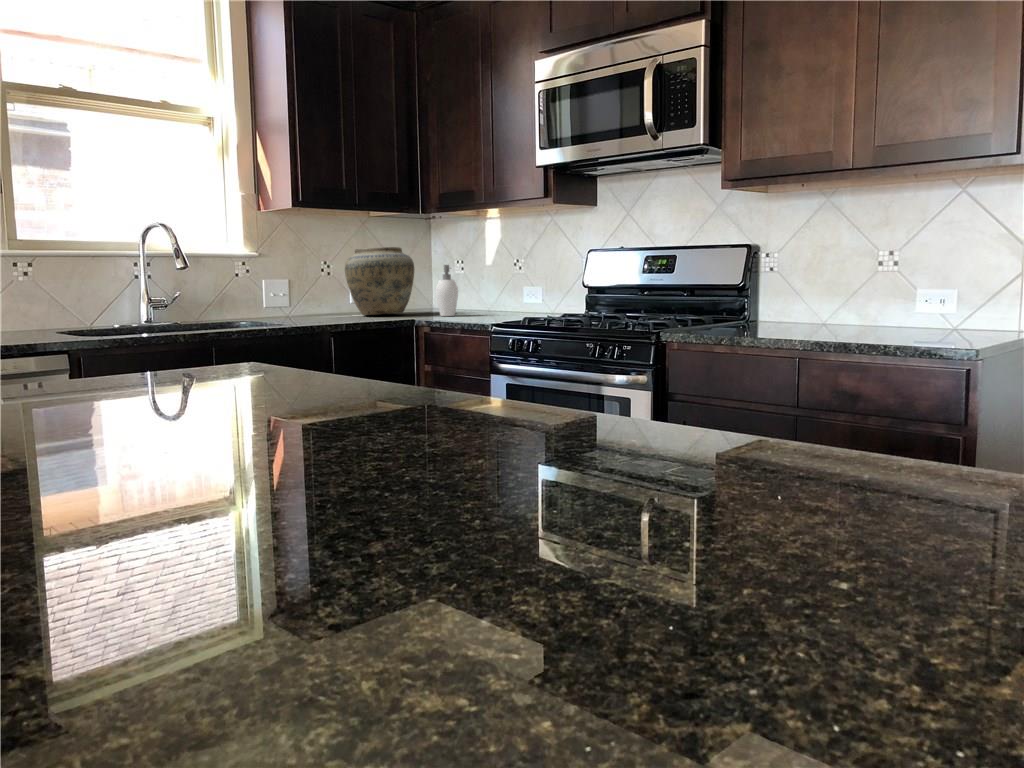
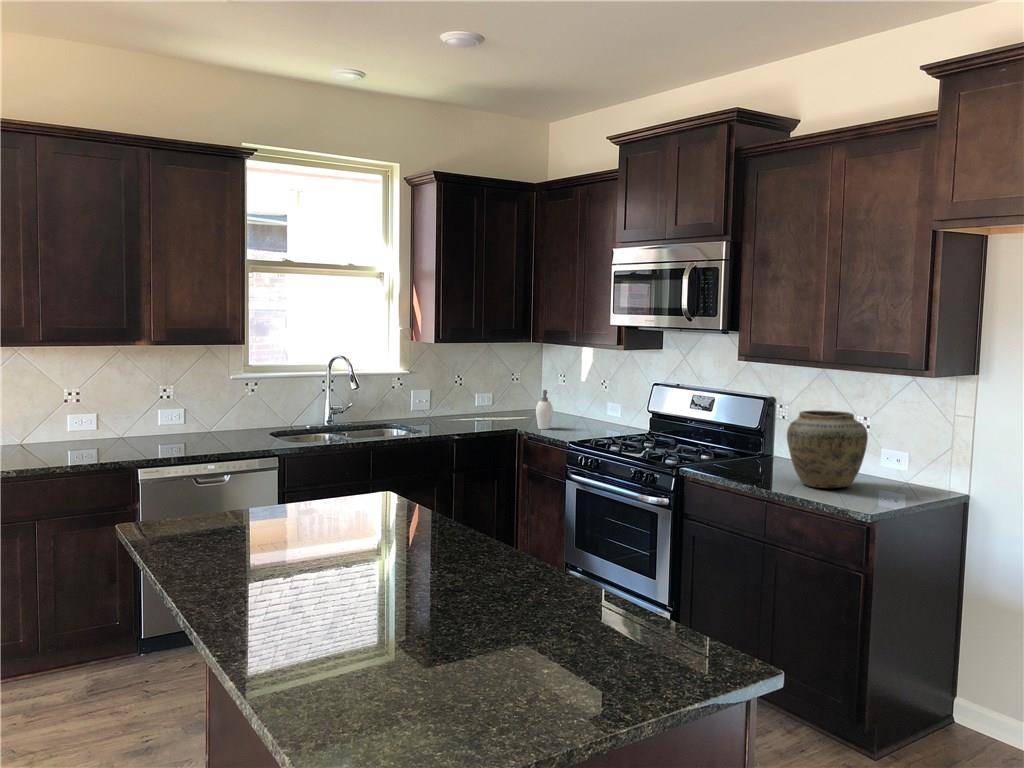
vase: present [345,247,414,315] -> present [787,410,868,488]

